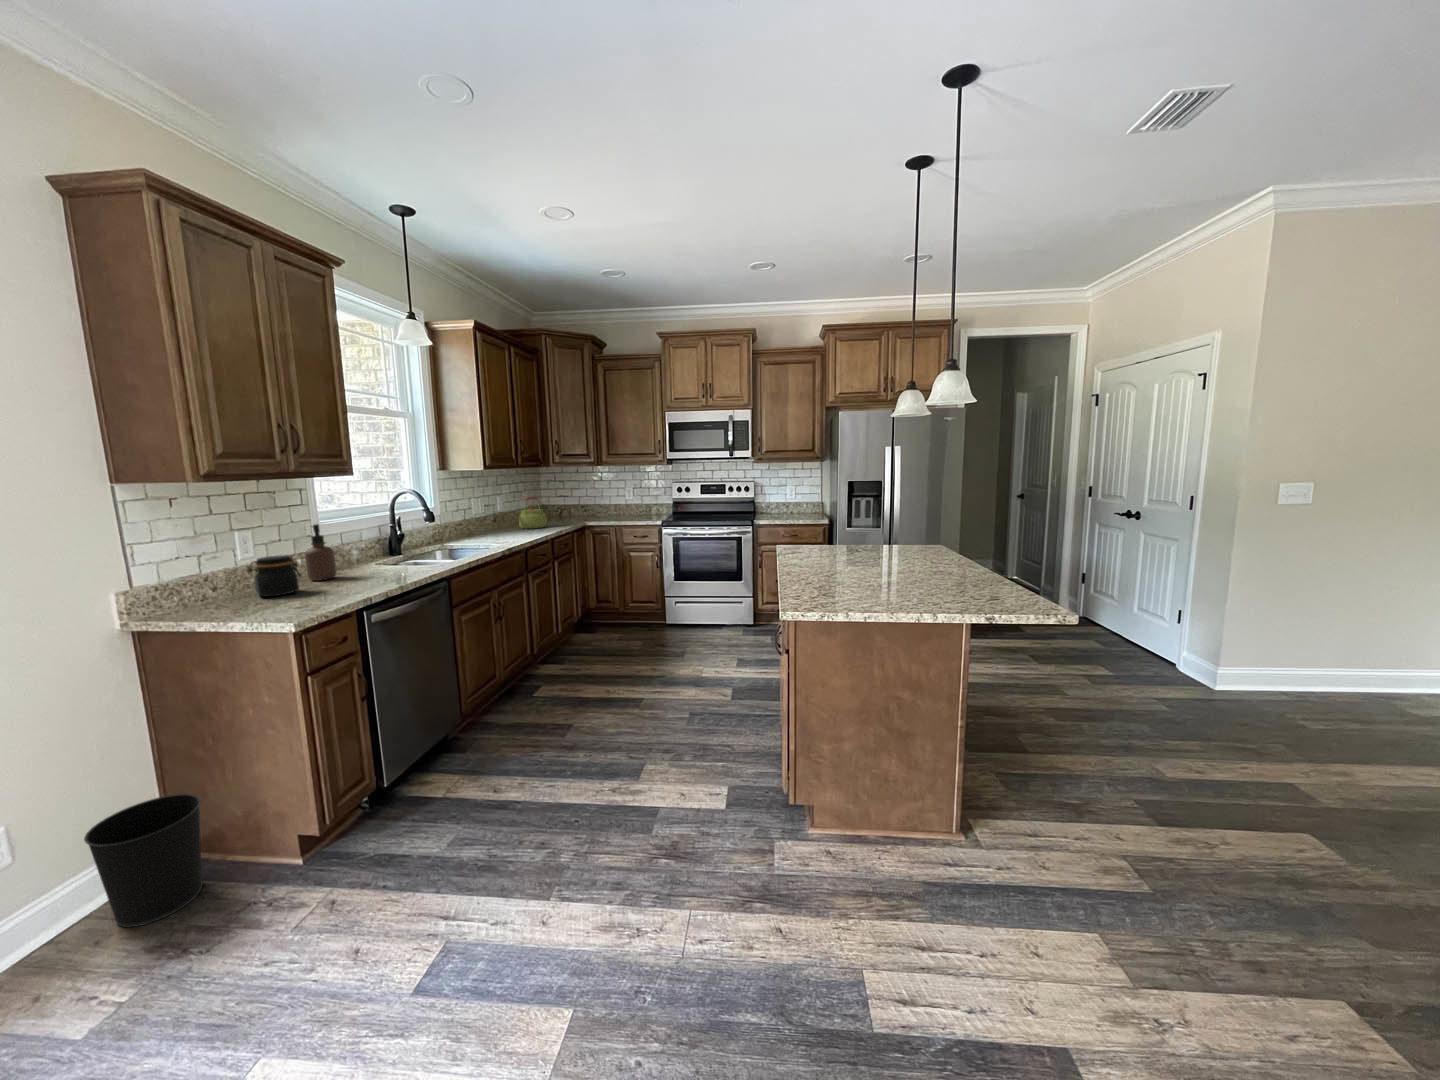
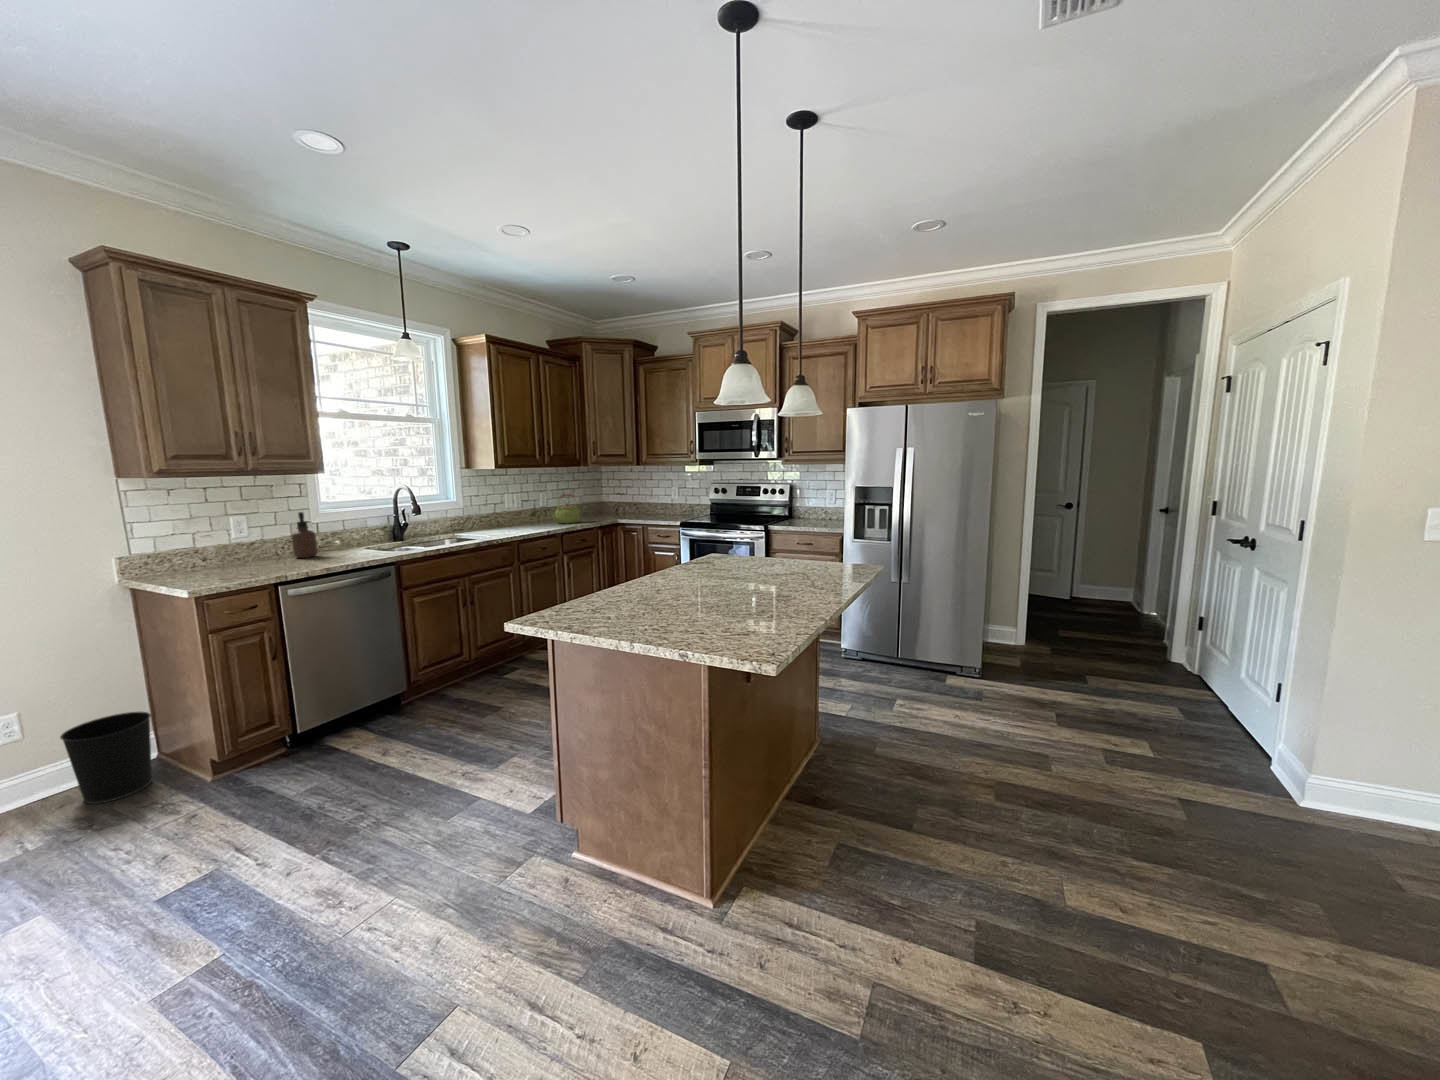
jar: present [247,555,301,596] -> none [222,536,267,568]

